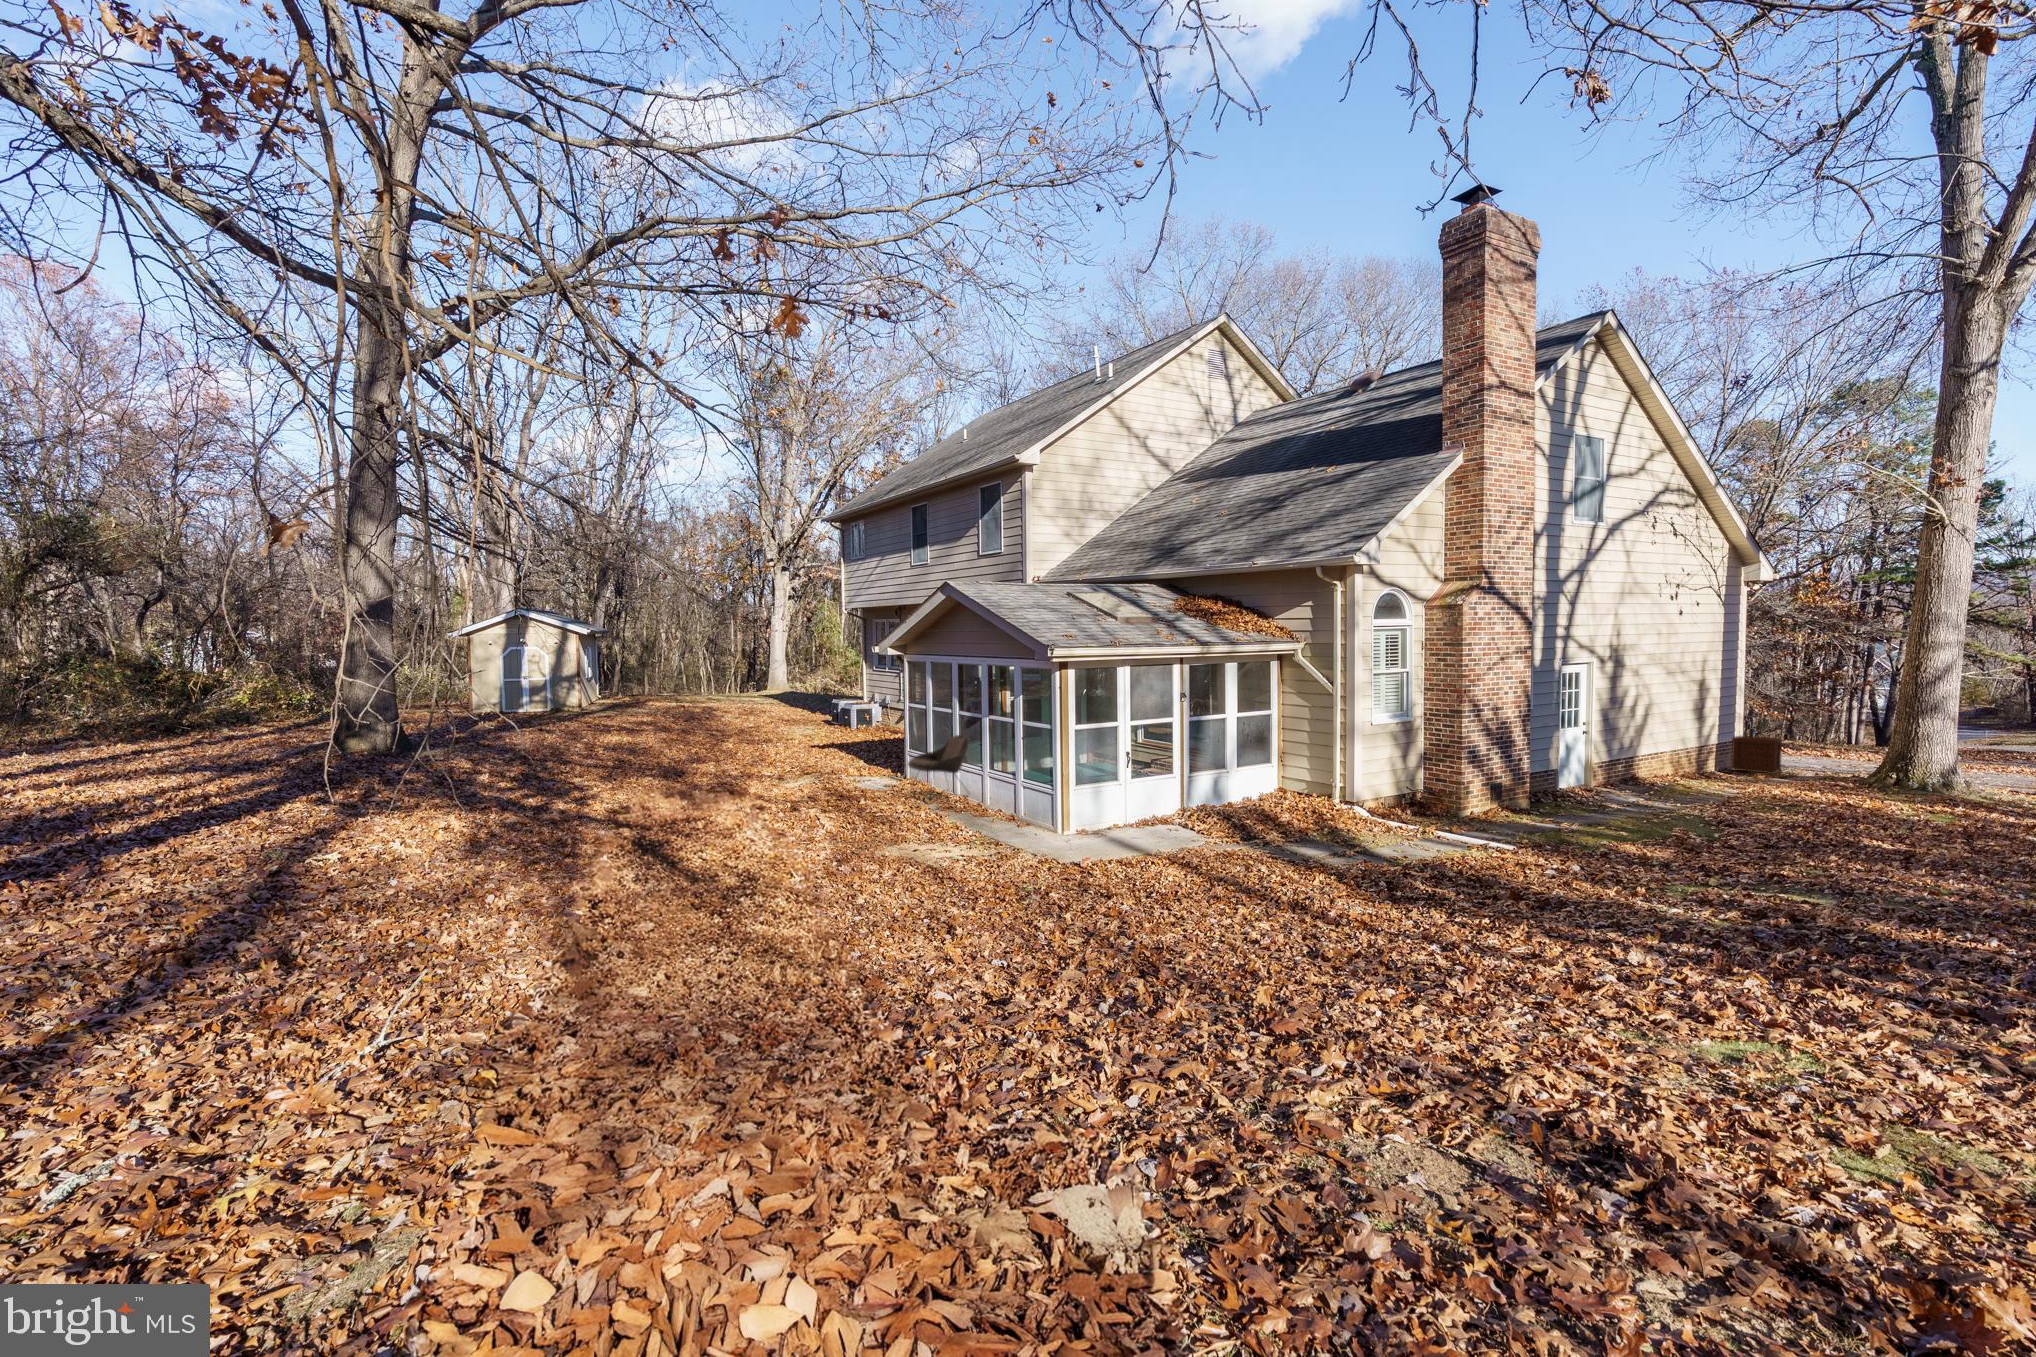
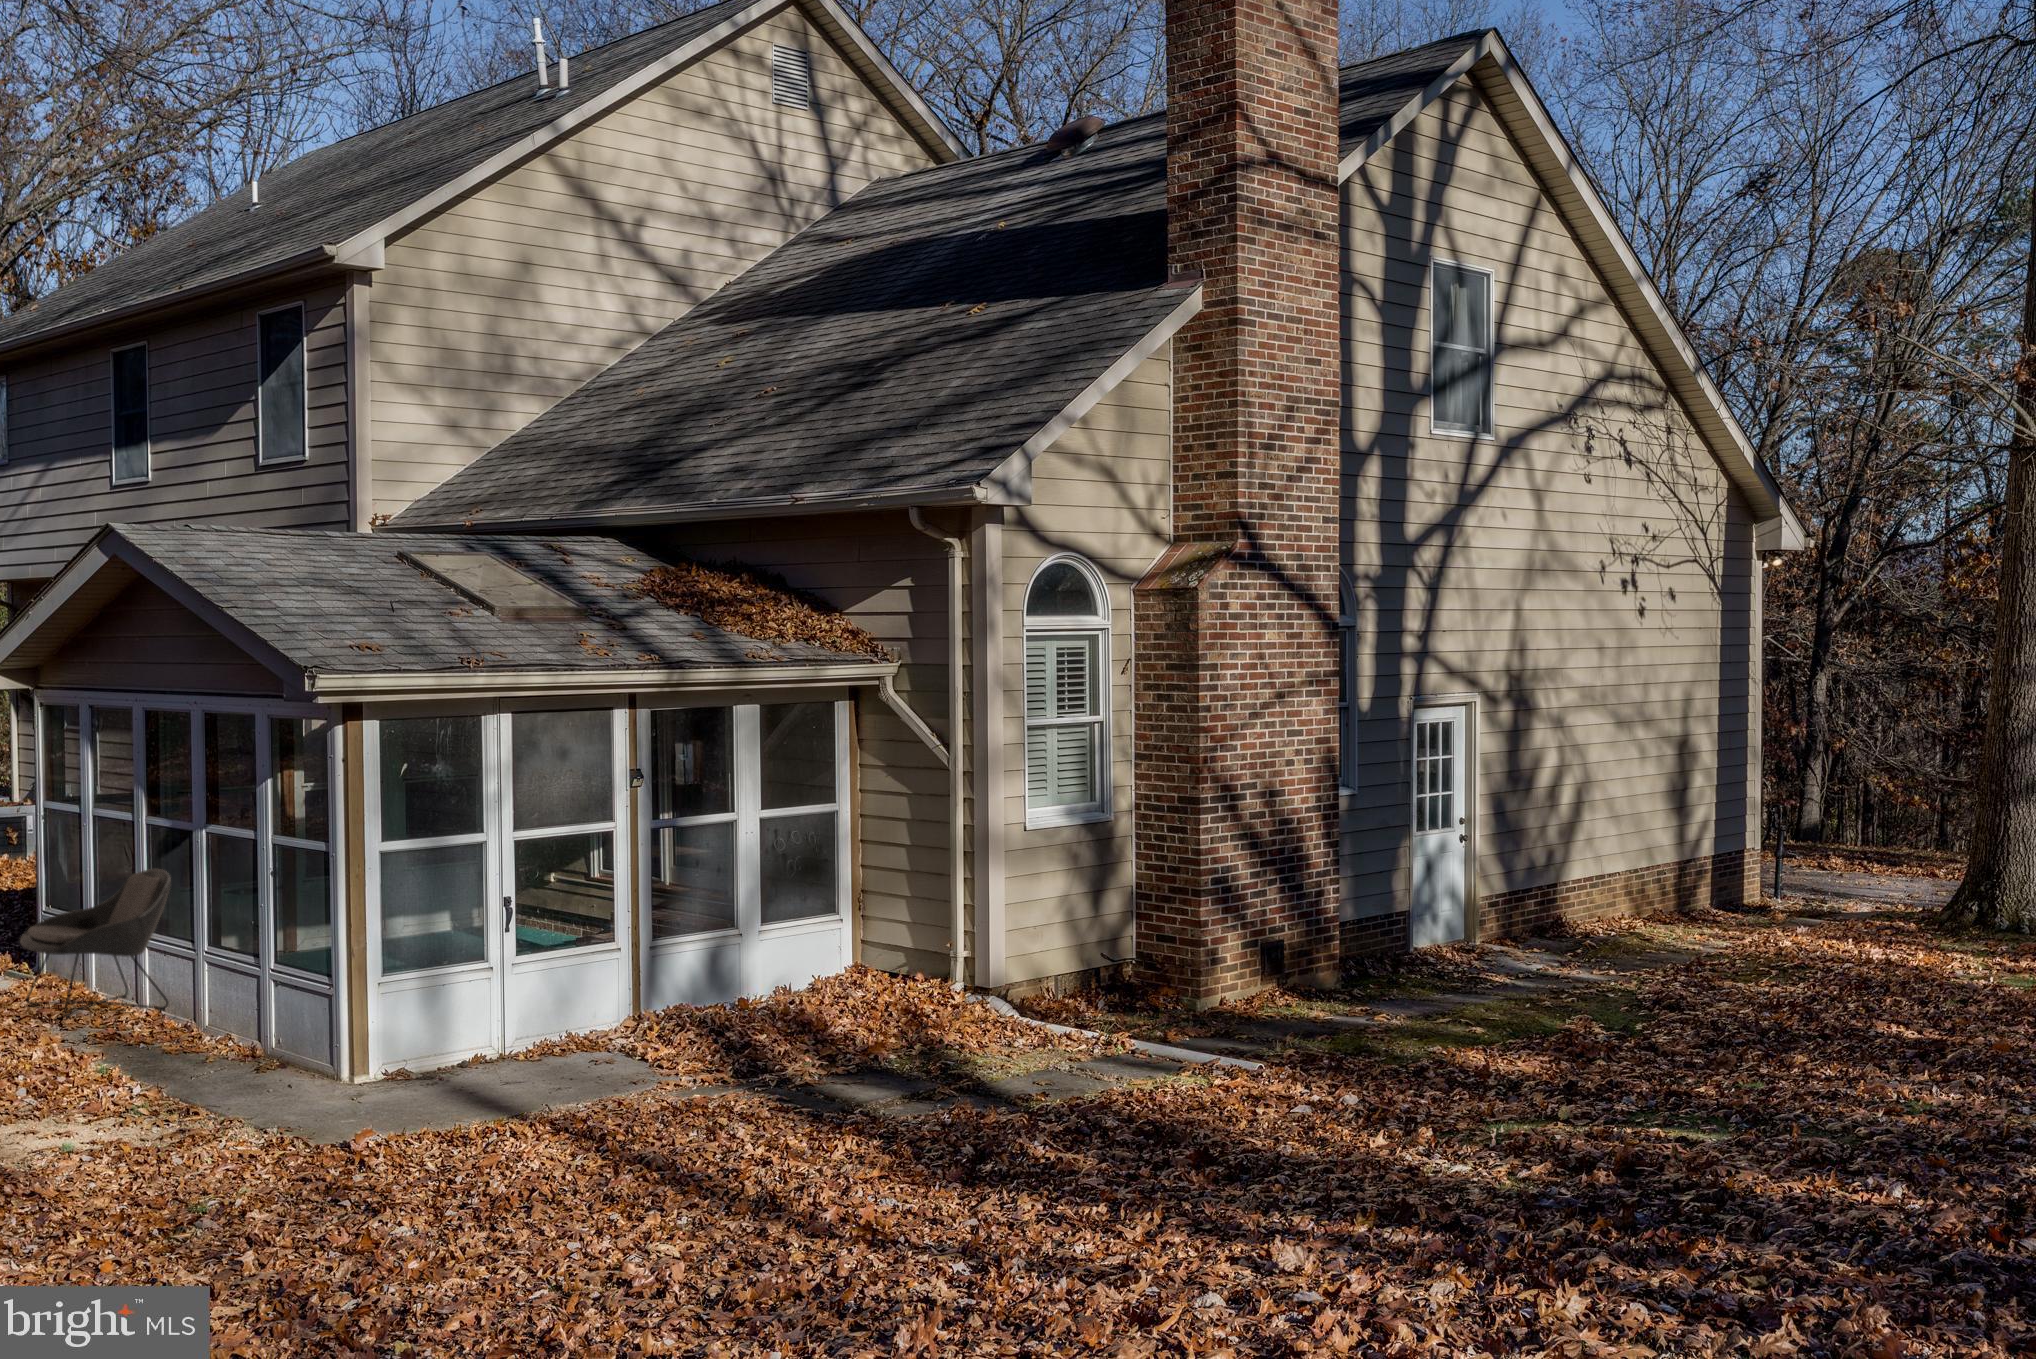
wooden crate: present [1731,736,1782,774] -> none [1741,837,1823,907]

